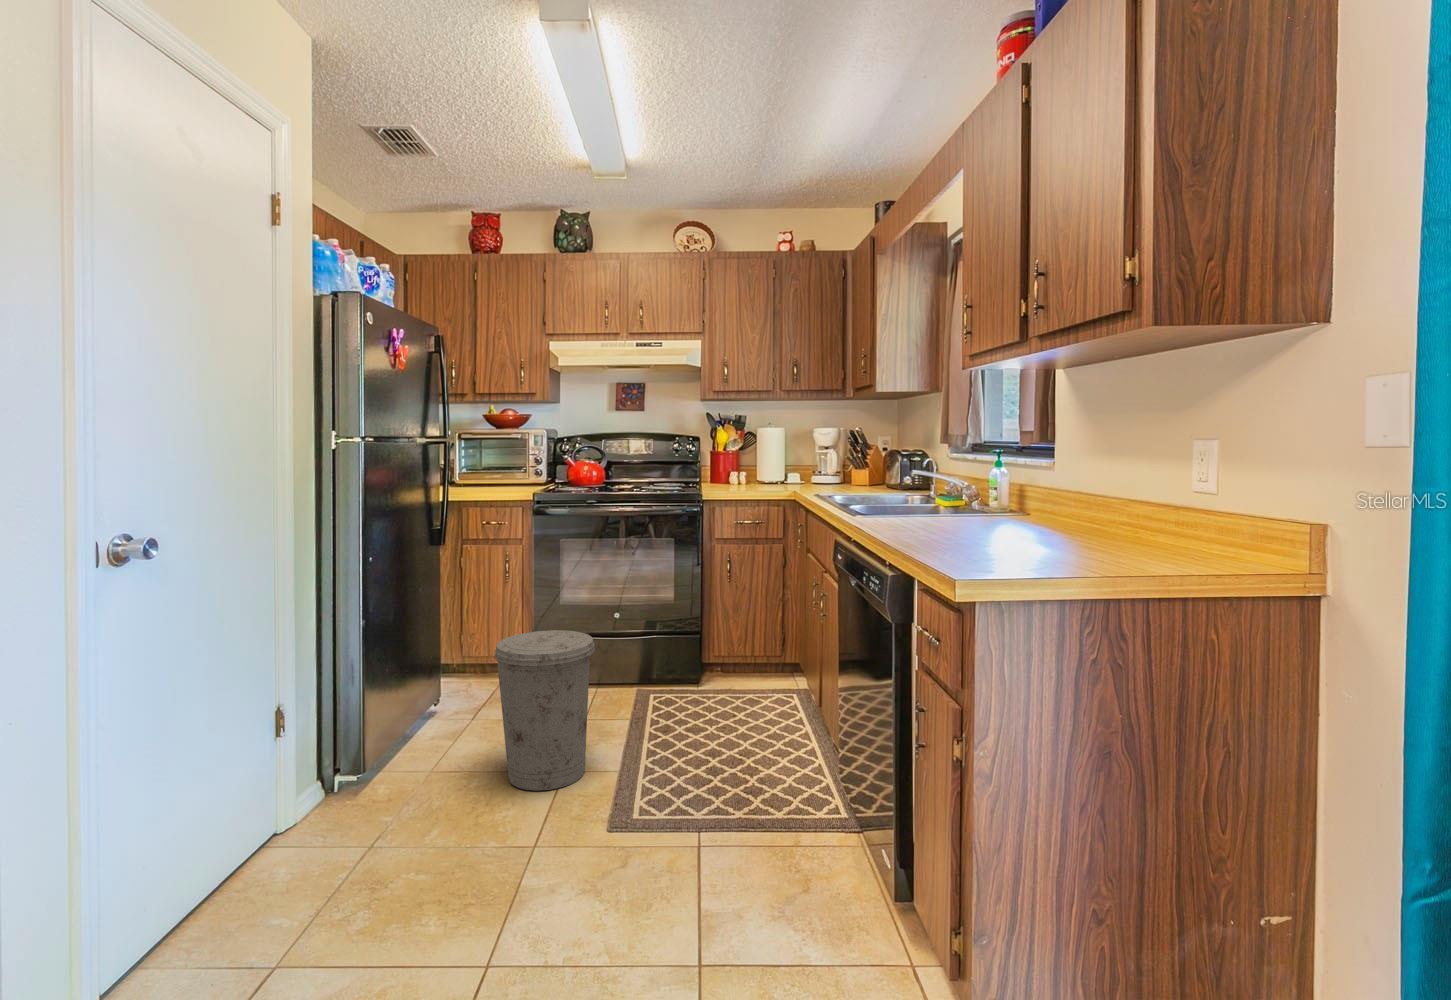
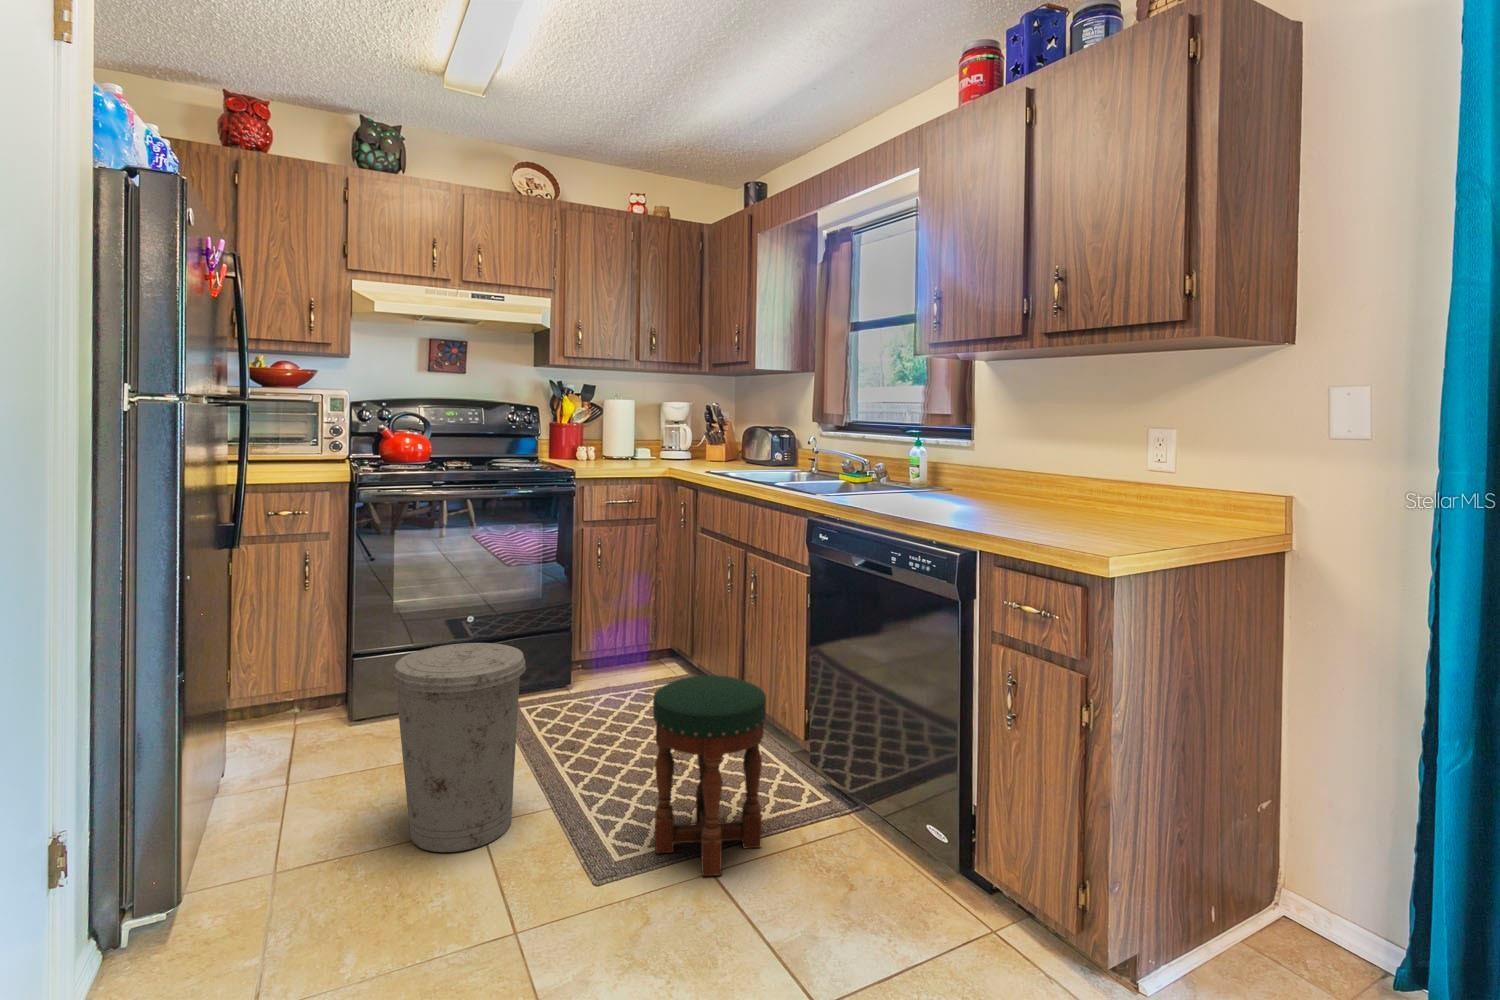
stool: none [661,675,759,849] -> present [653,675,766,876]

